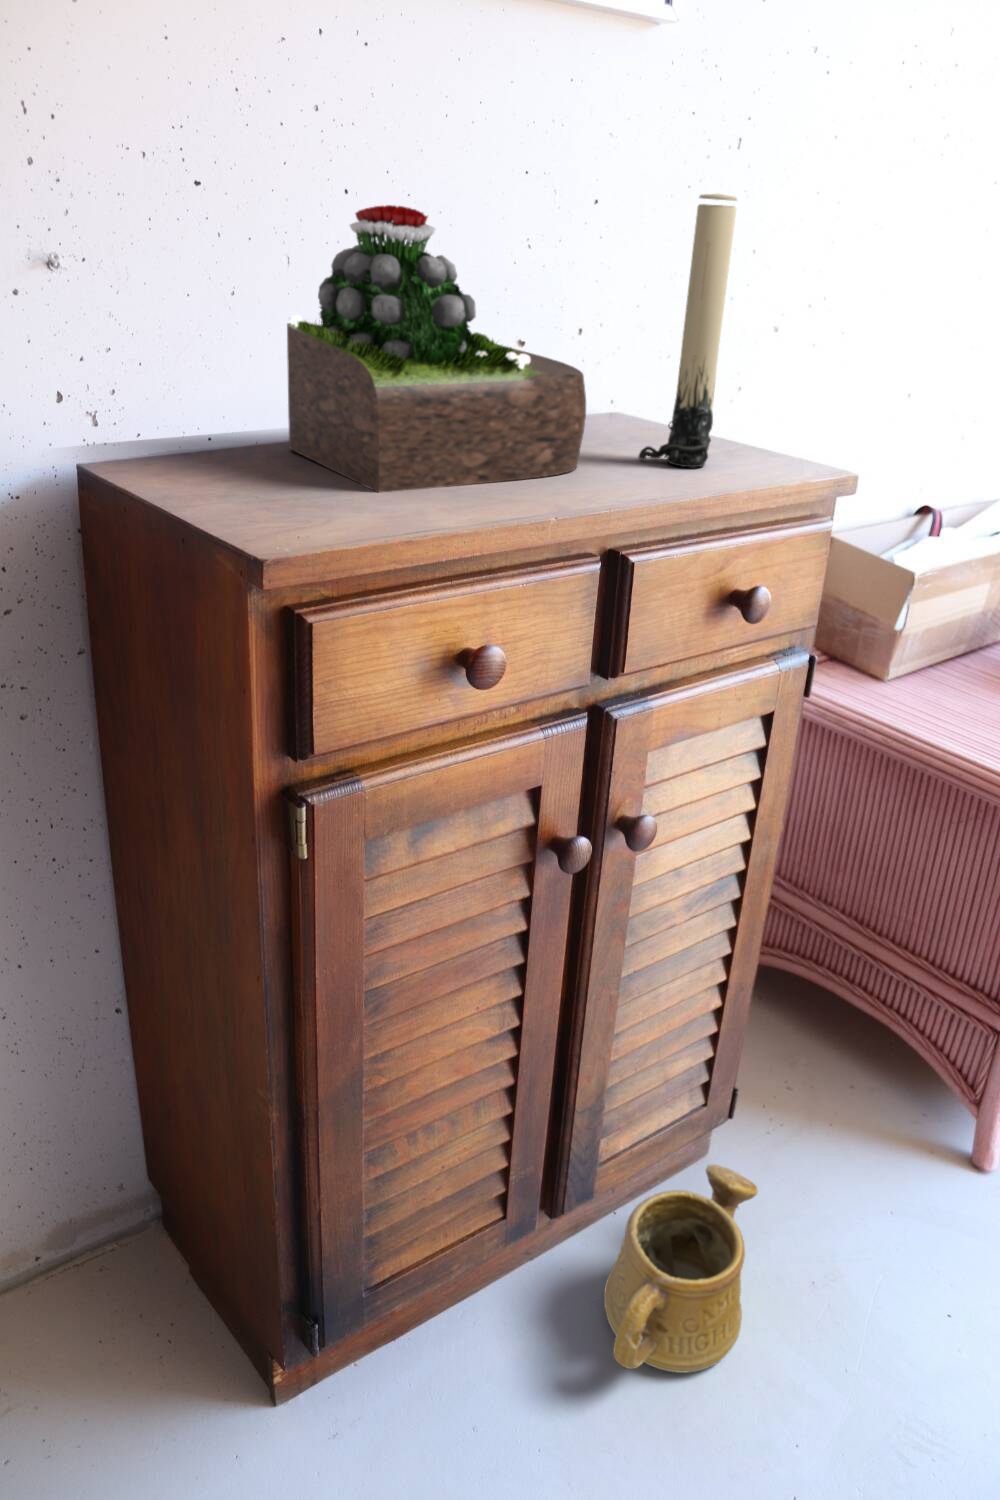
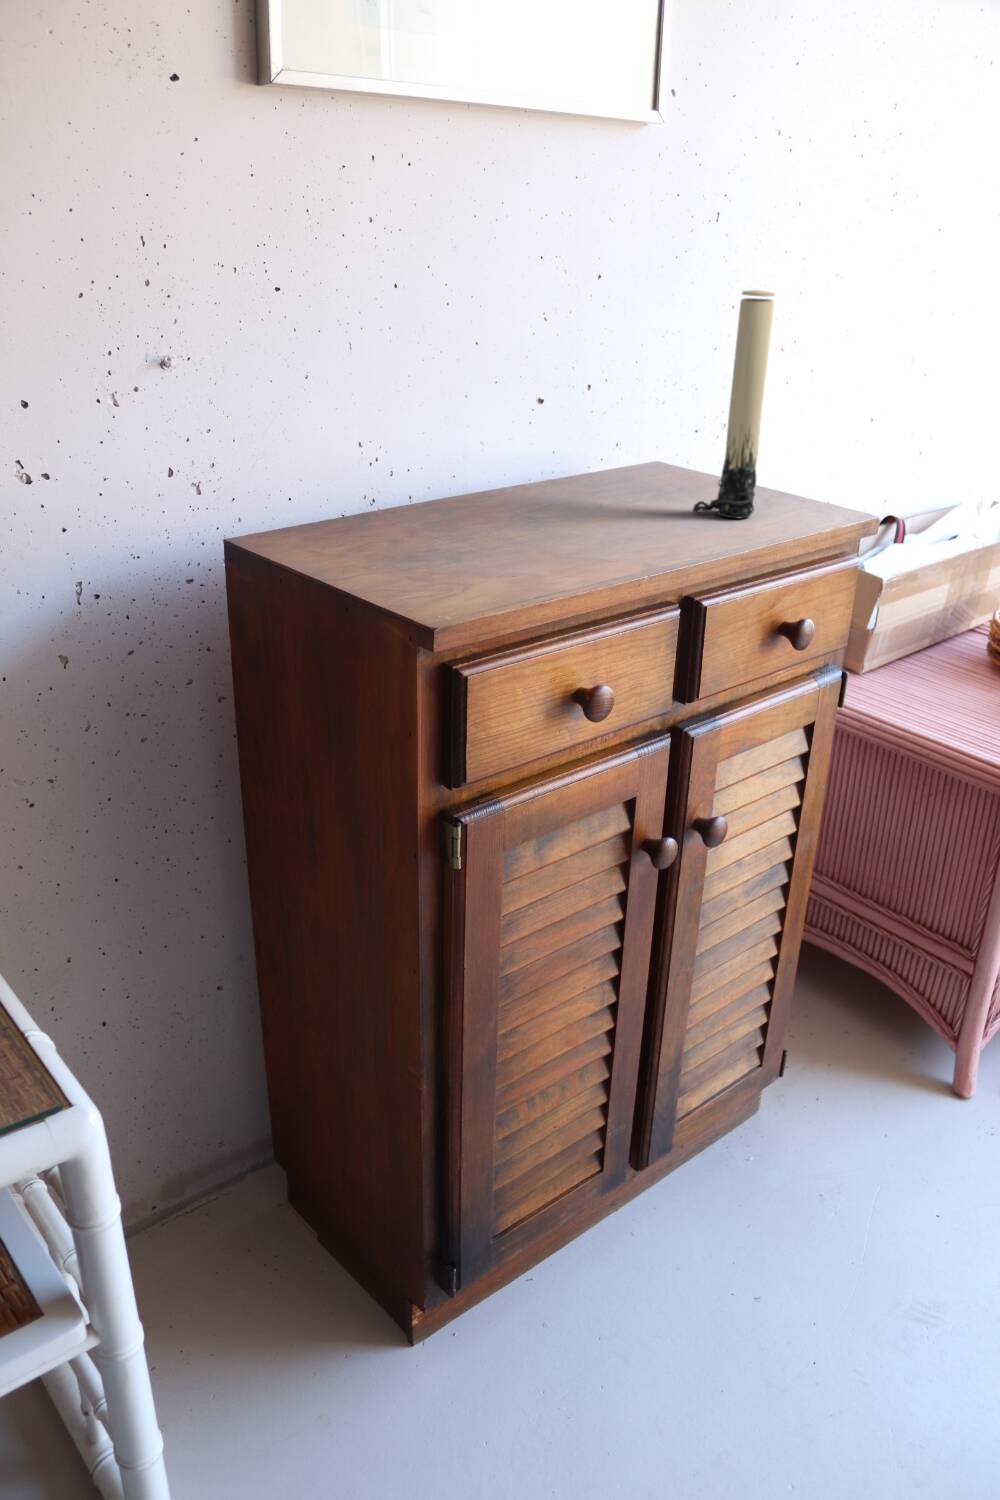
succulent plant: present [287,205,586,492] -> none [396,314,653,559]
watering can: present [604,1165,758,1373] -> none [687,1117,813,1295]

